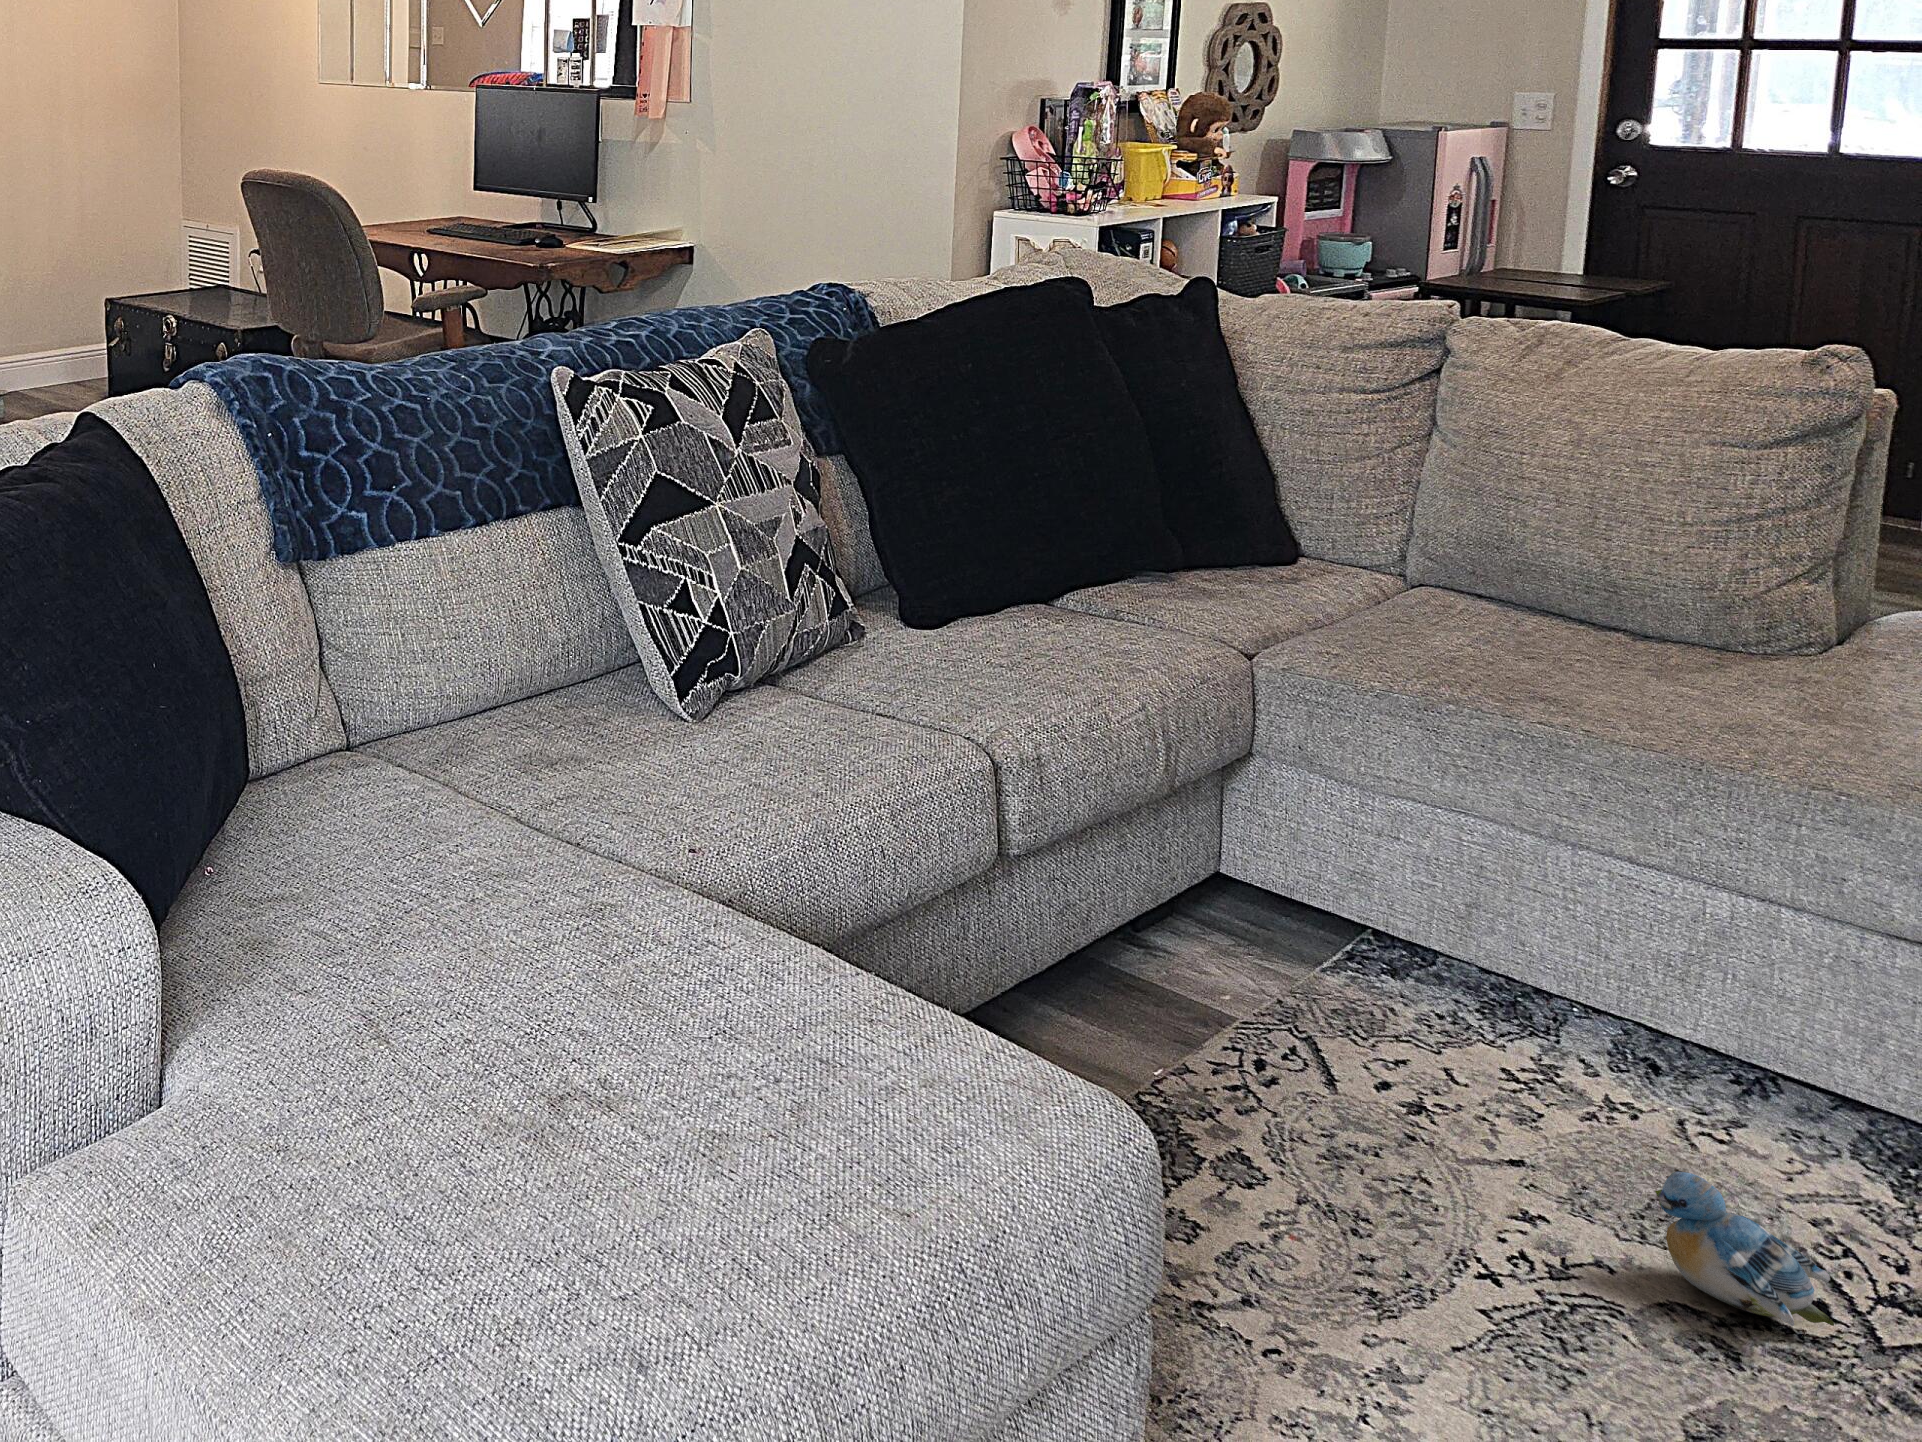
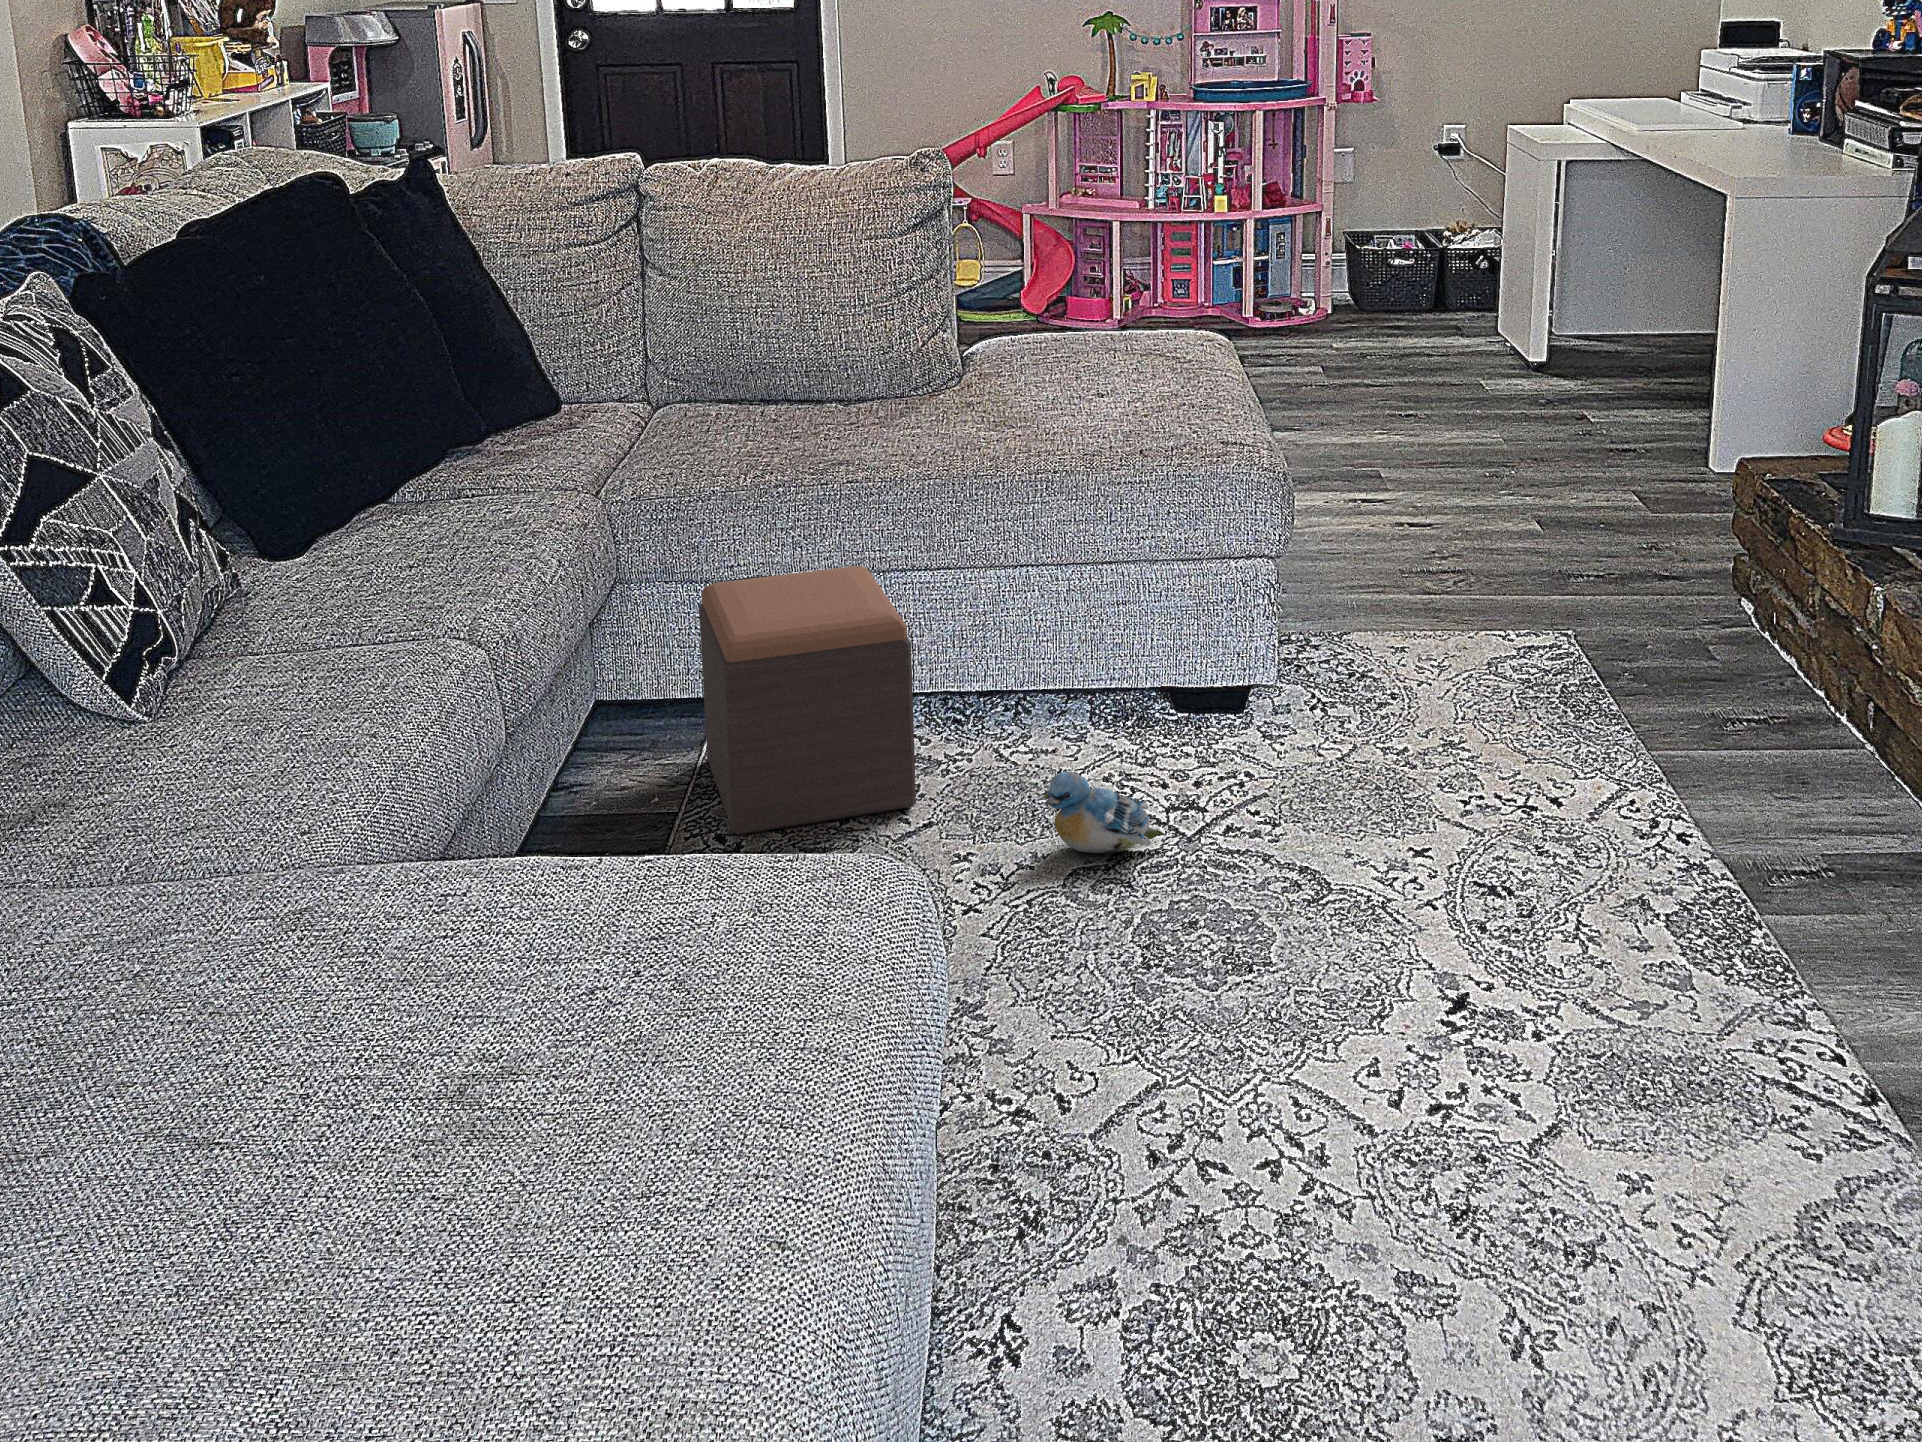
footstool: none [1274,788,1552,1132] -> present [699,566,916,835]

